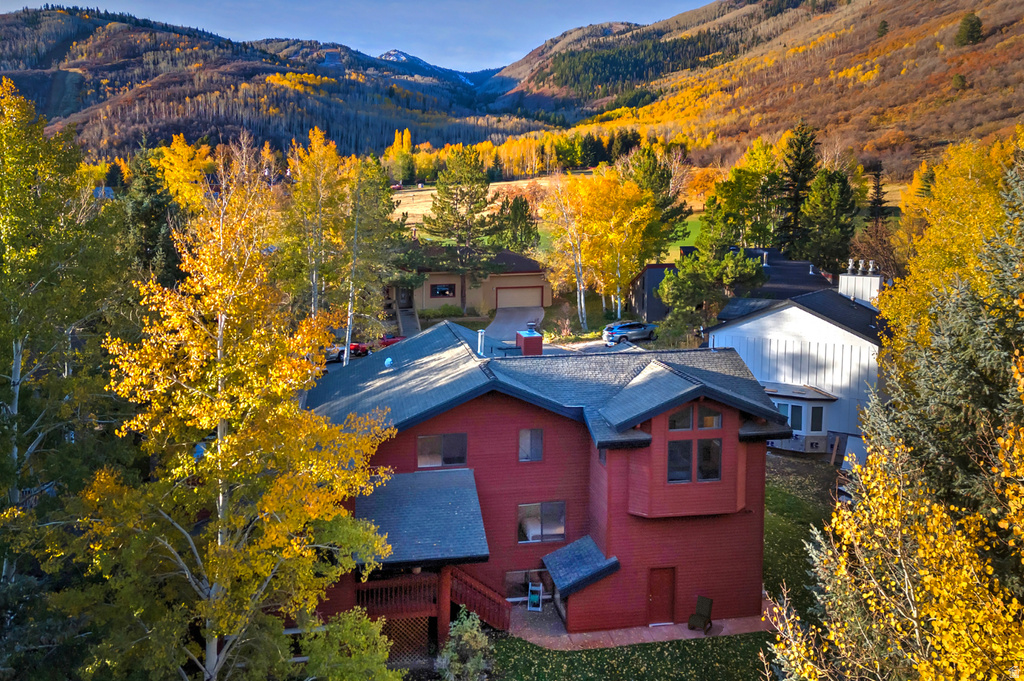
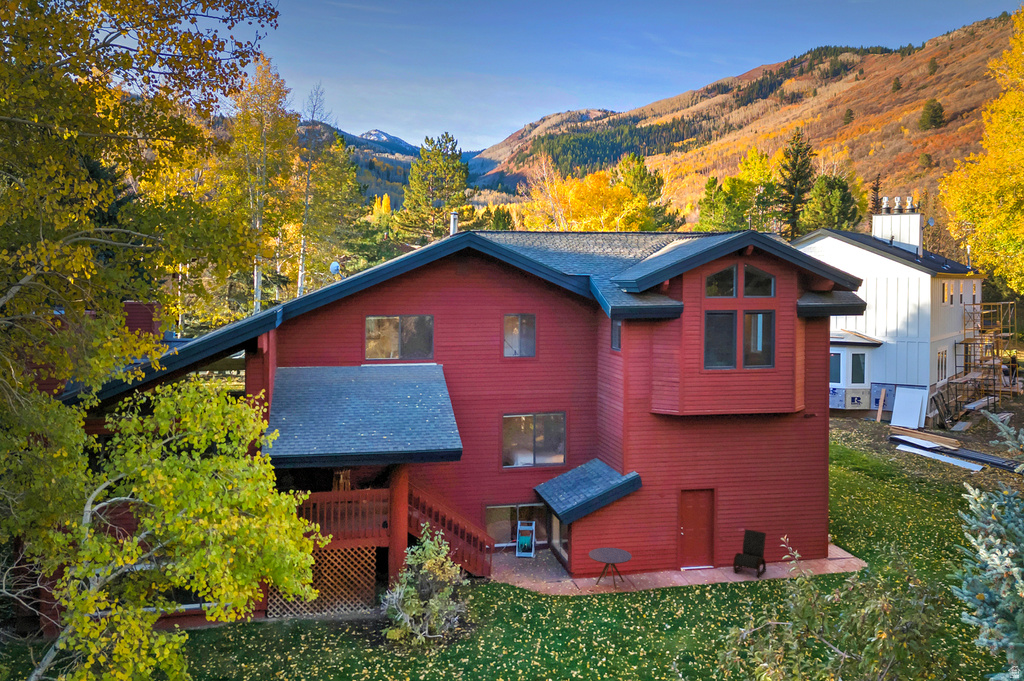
round table: none [581,611,612,645] -> present [589,548,632,589]

